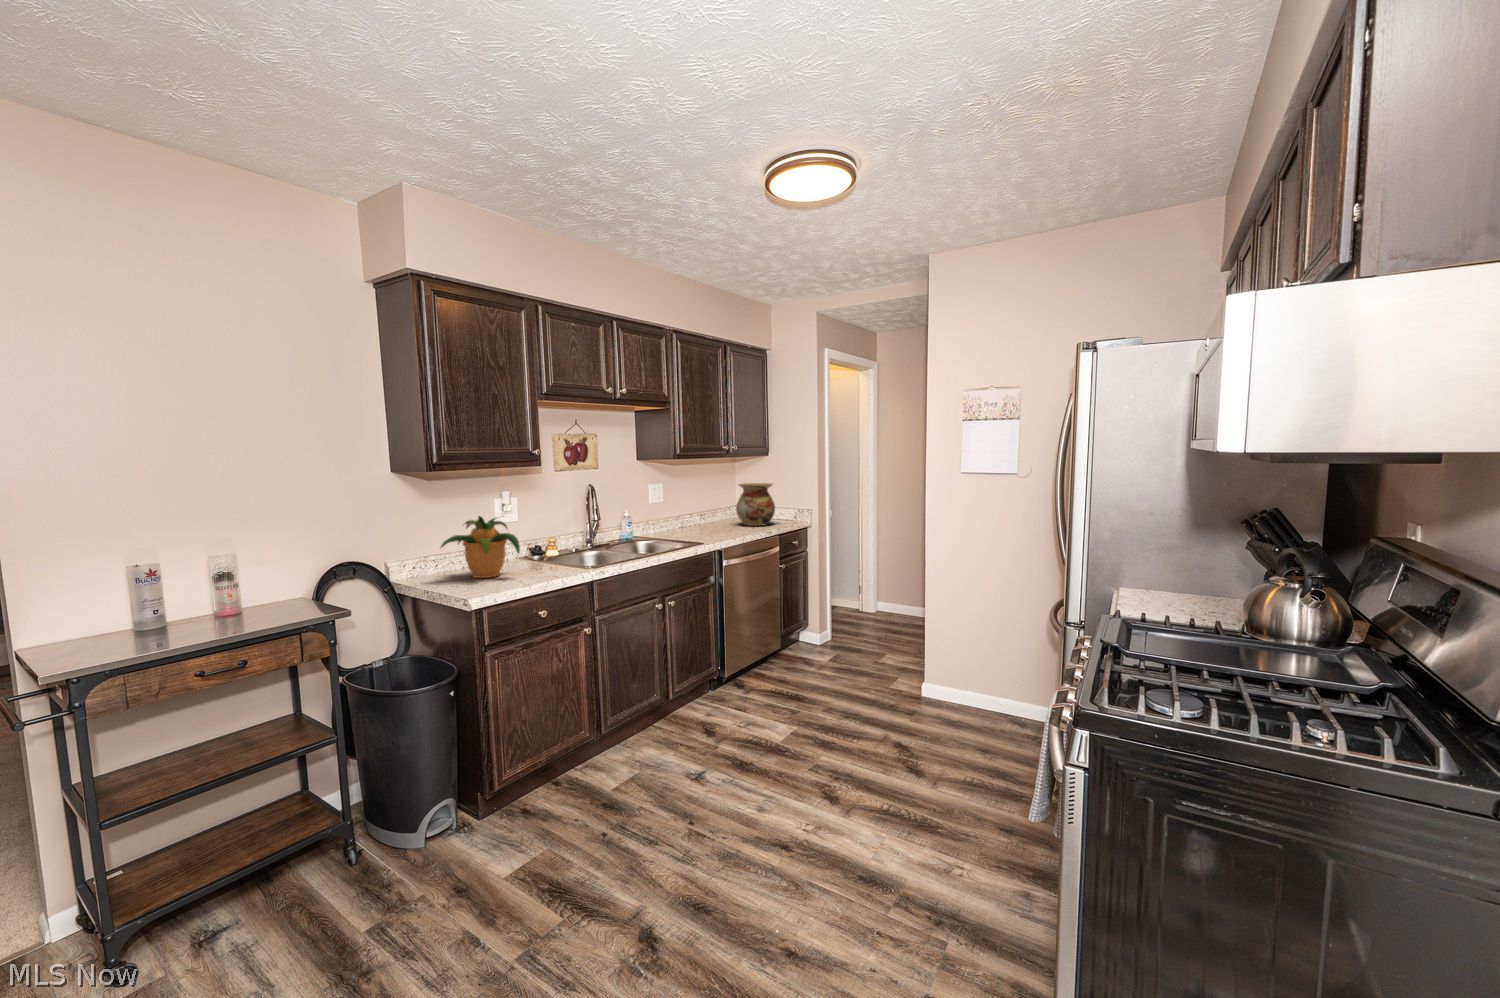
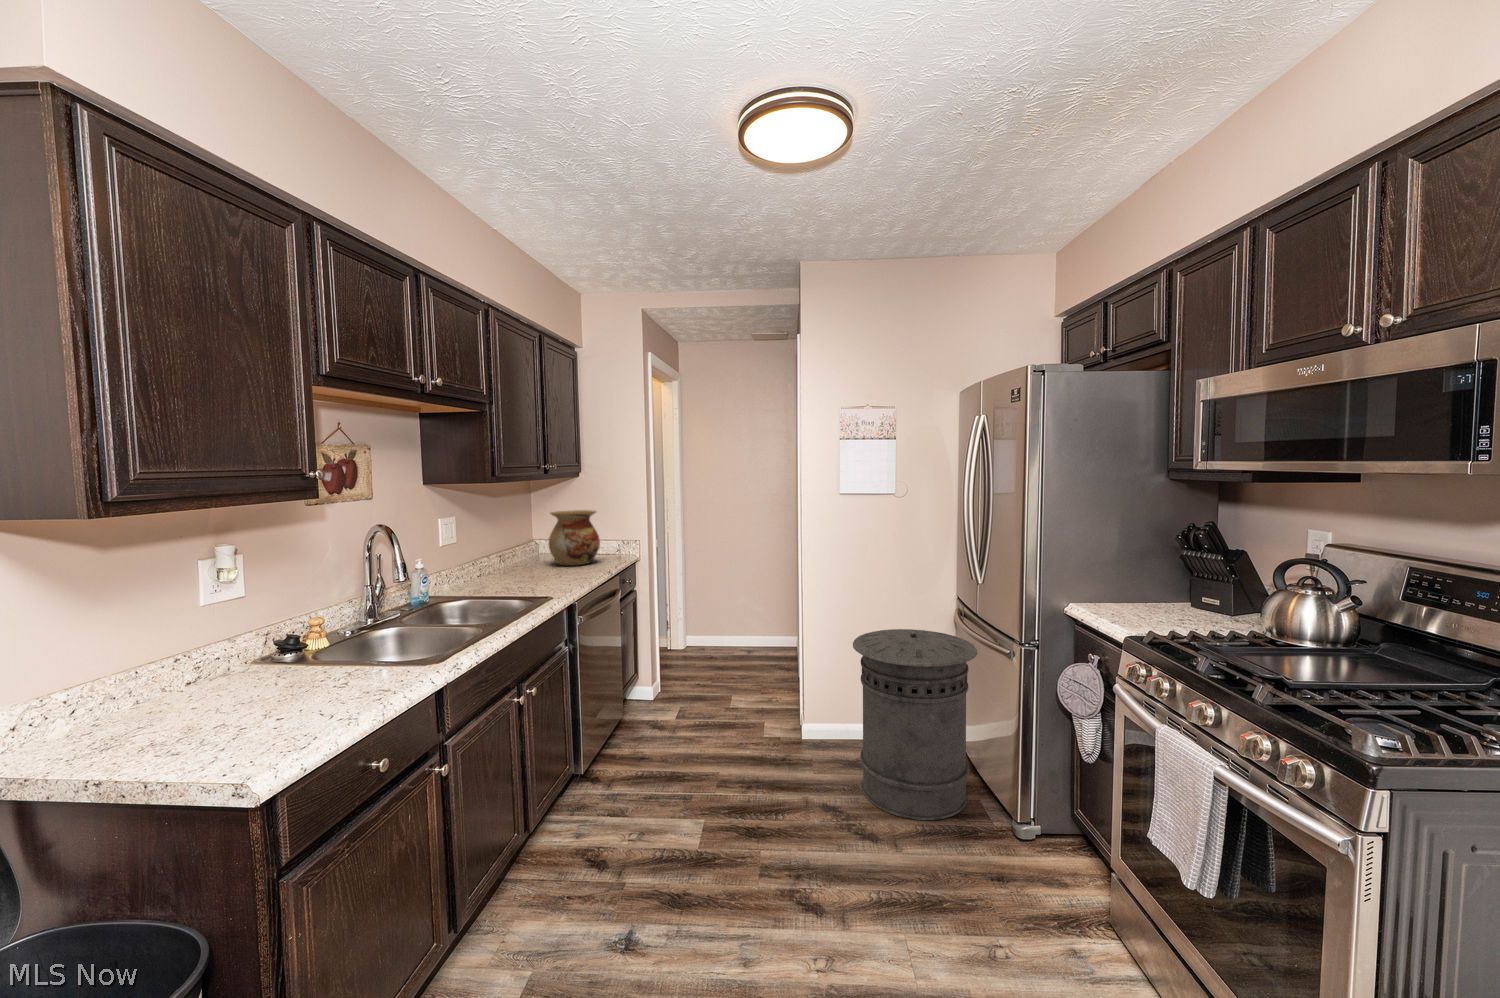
potted plant: present [441,516,520,578] -> none [118,596,309,722]
trash can: none [935,604,1057,780] -> present [853,629,977,820]

